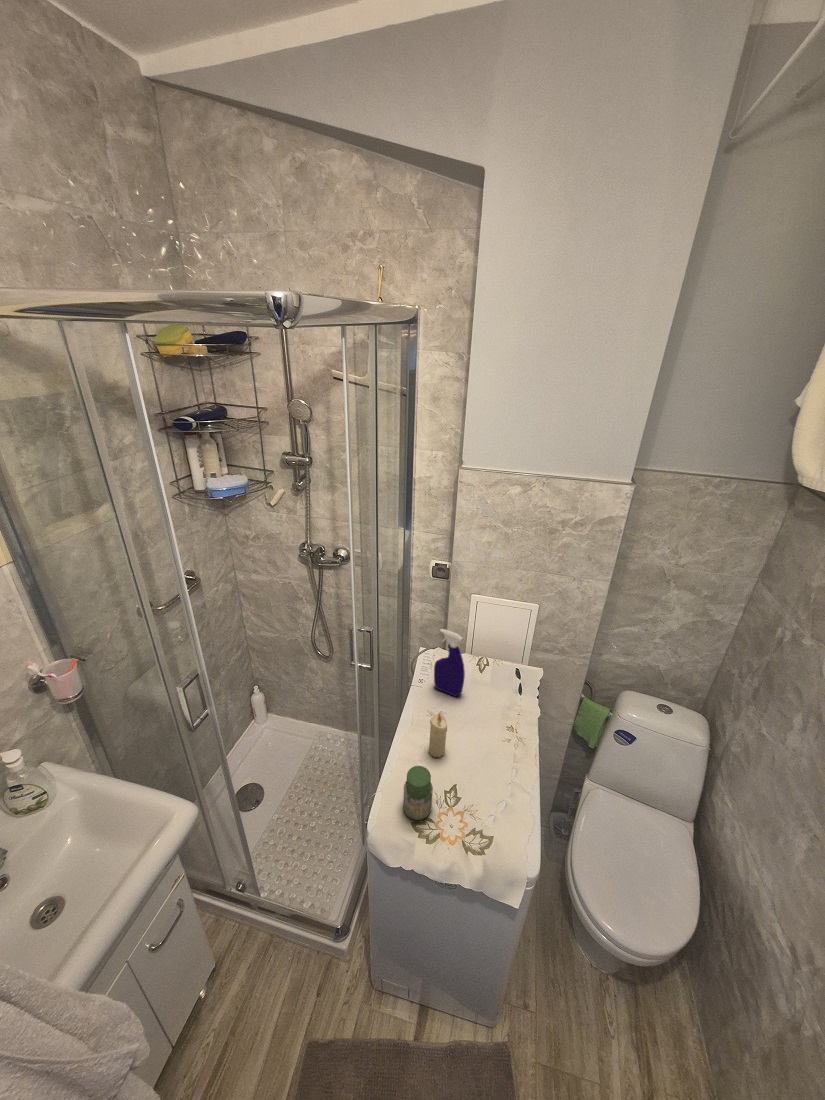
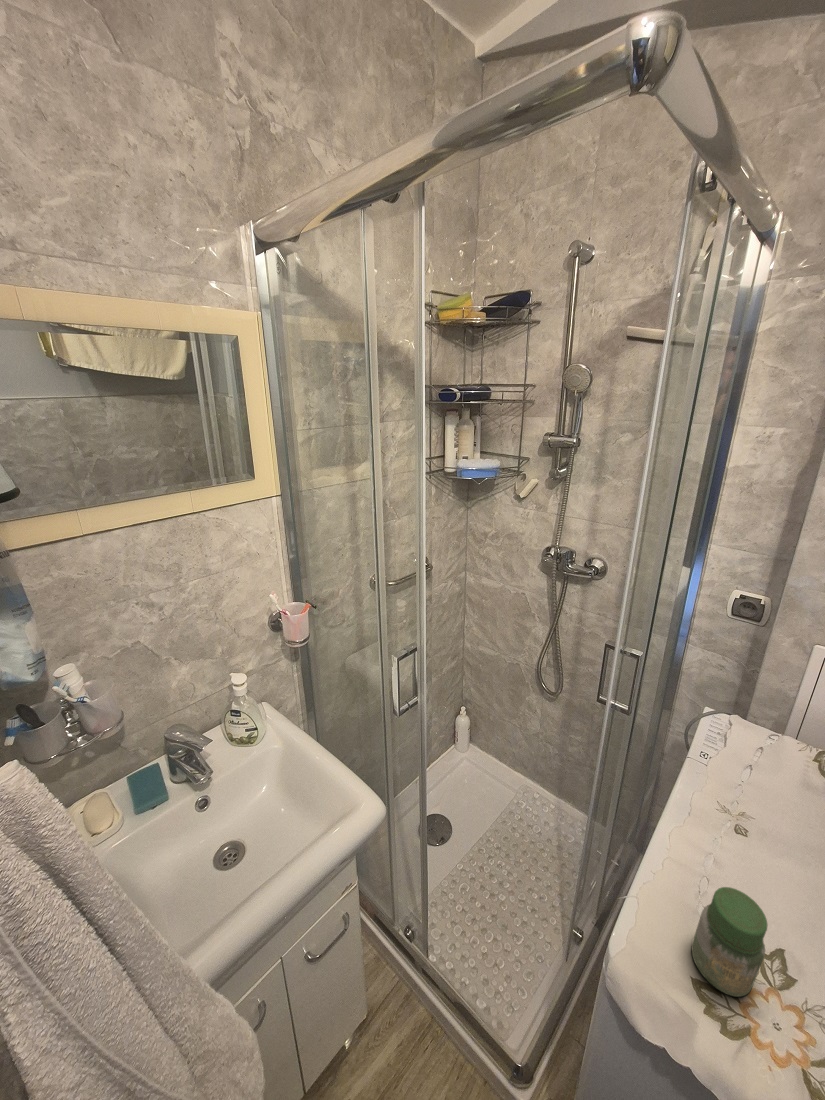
spray bottle: present [434,629,465,696] -> none [738,675,817,798]
candle: present [429,714,447,757] -> none [737,810,788,890]

